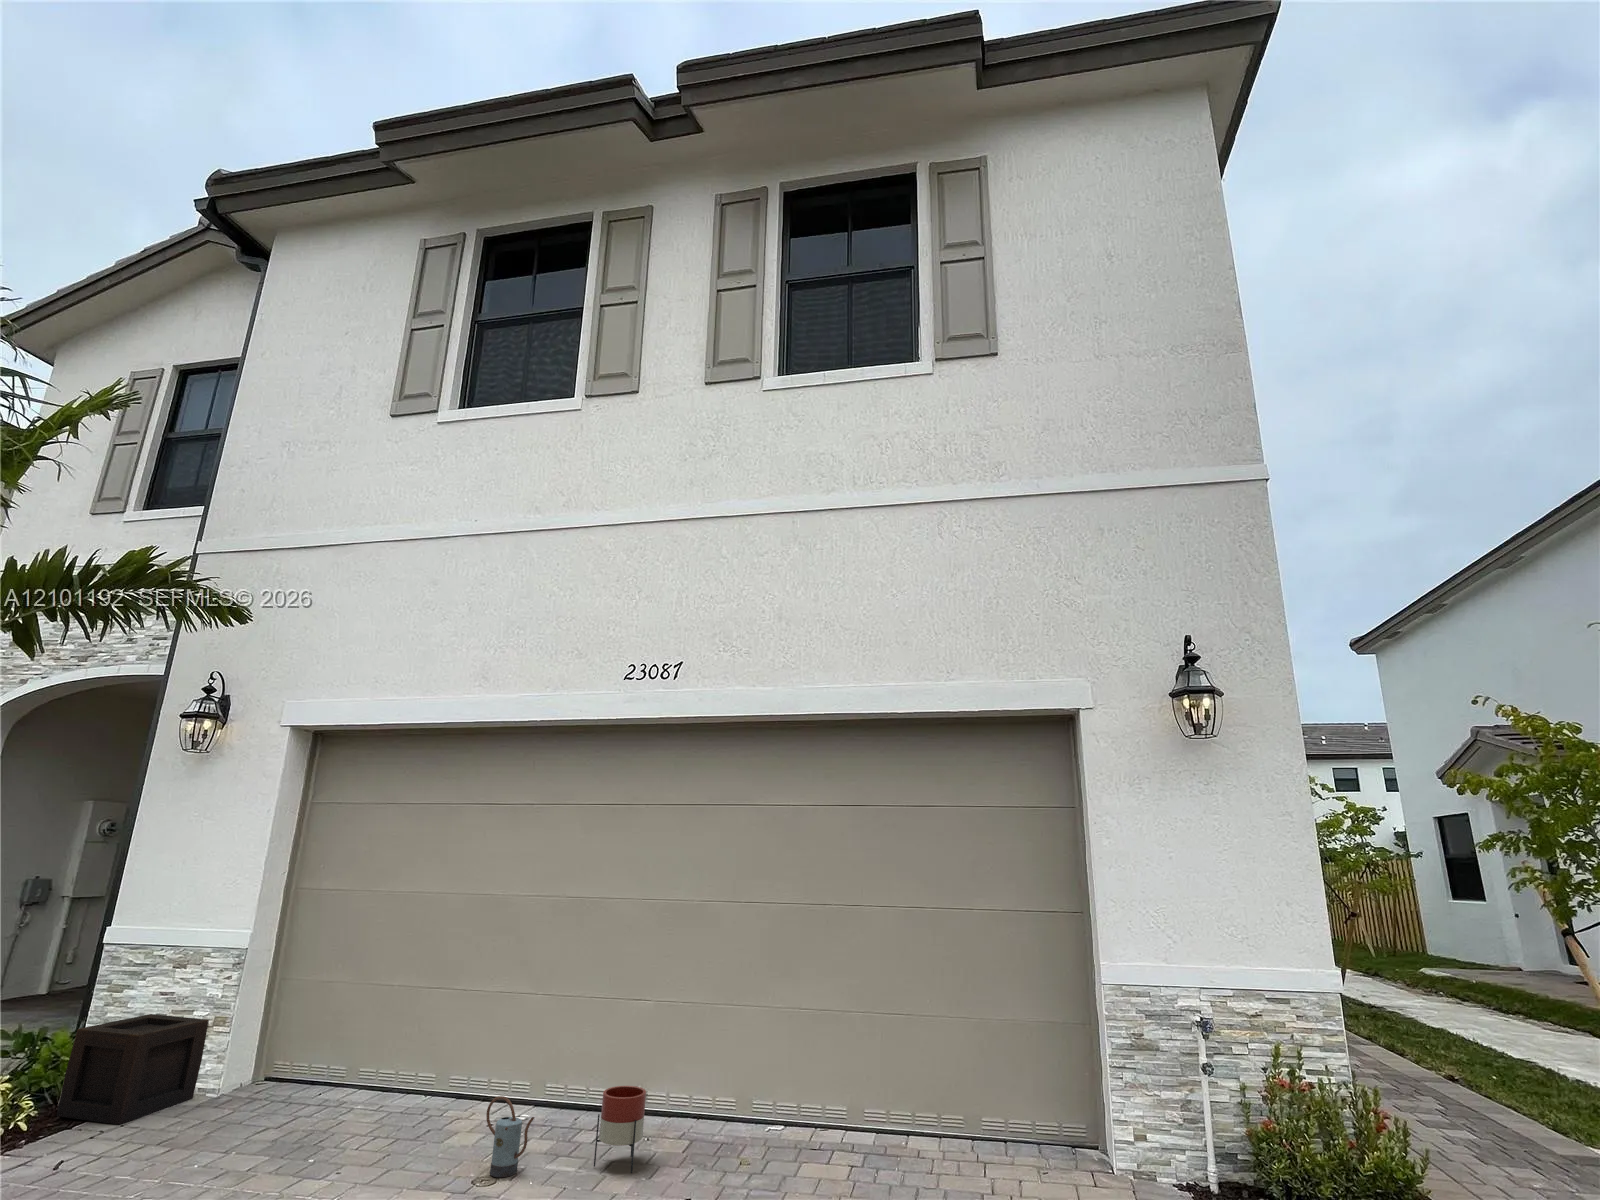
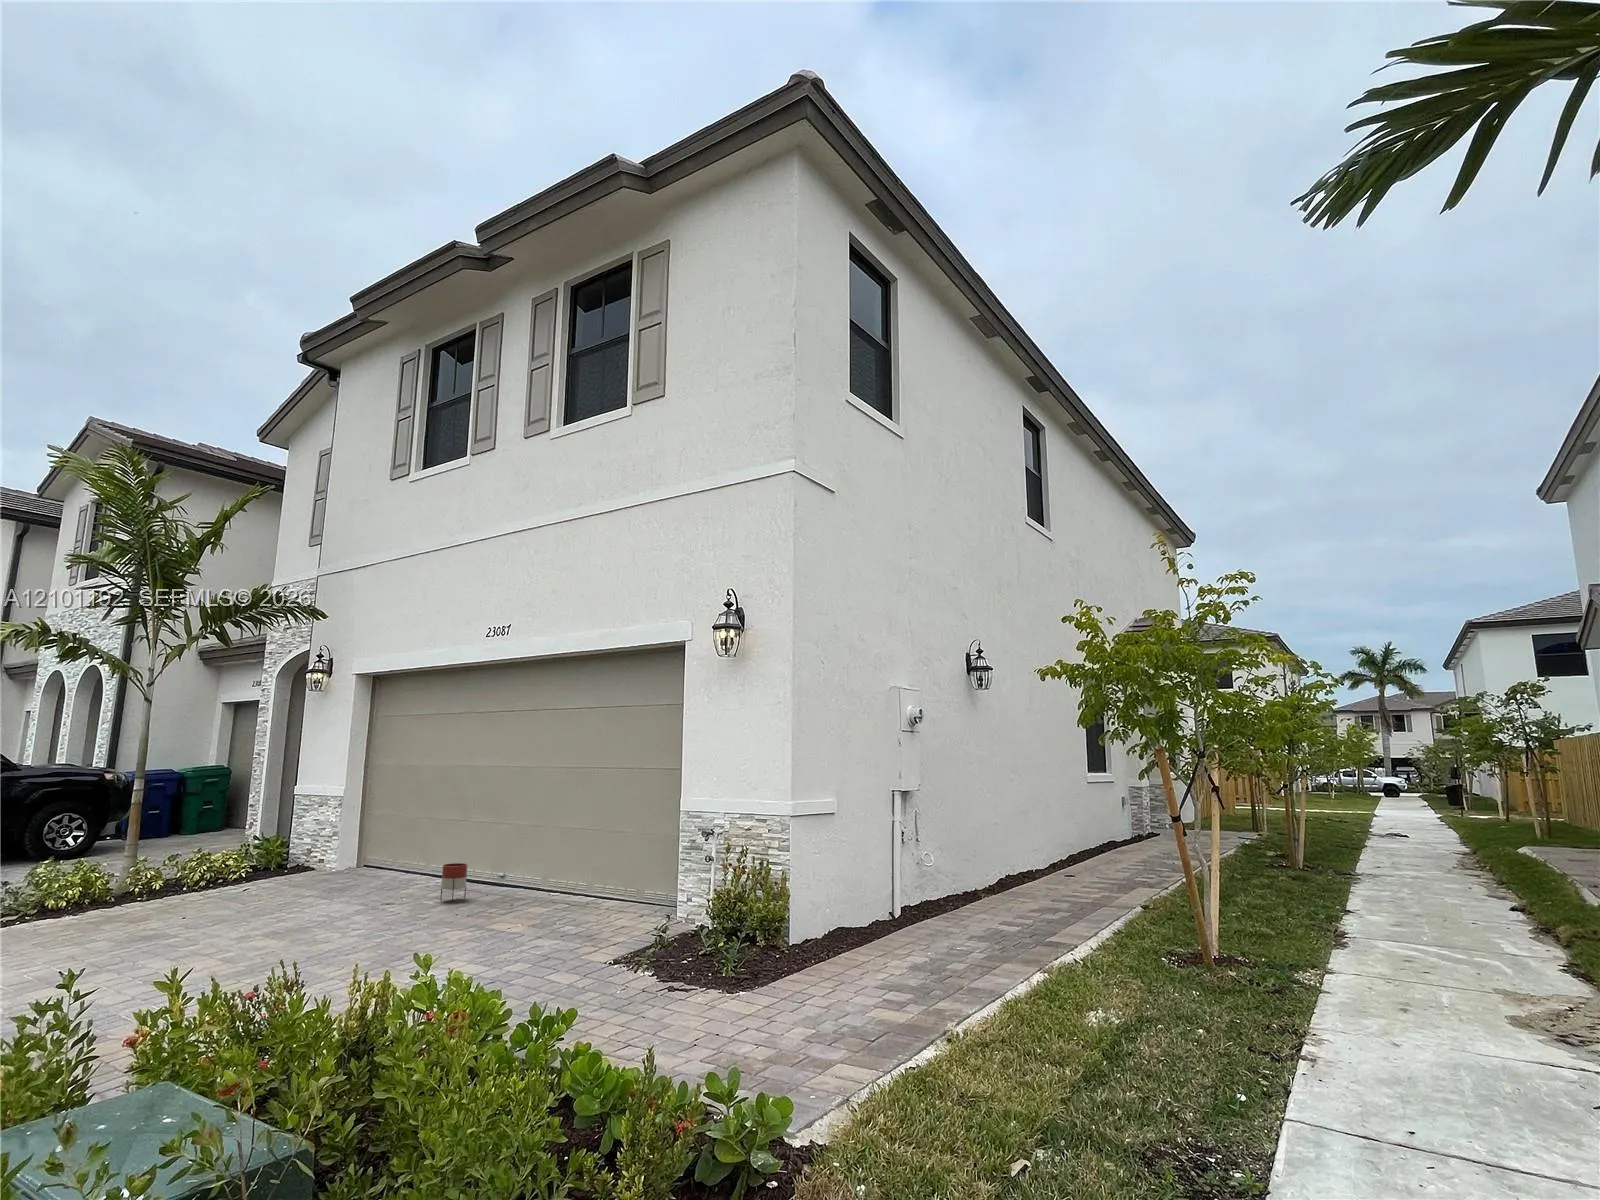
wooden crate: present [56,1014,209,1124] -> none [266,830,330,878]
watering can: present [486,1096,534,1177] -> none [394,864,410,901]

